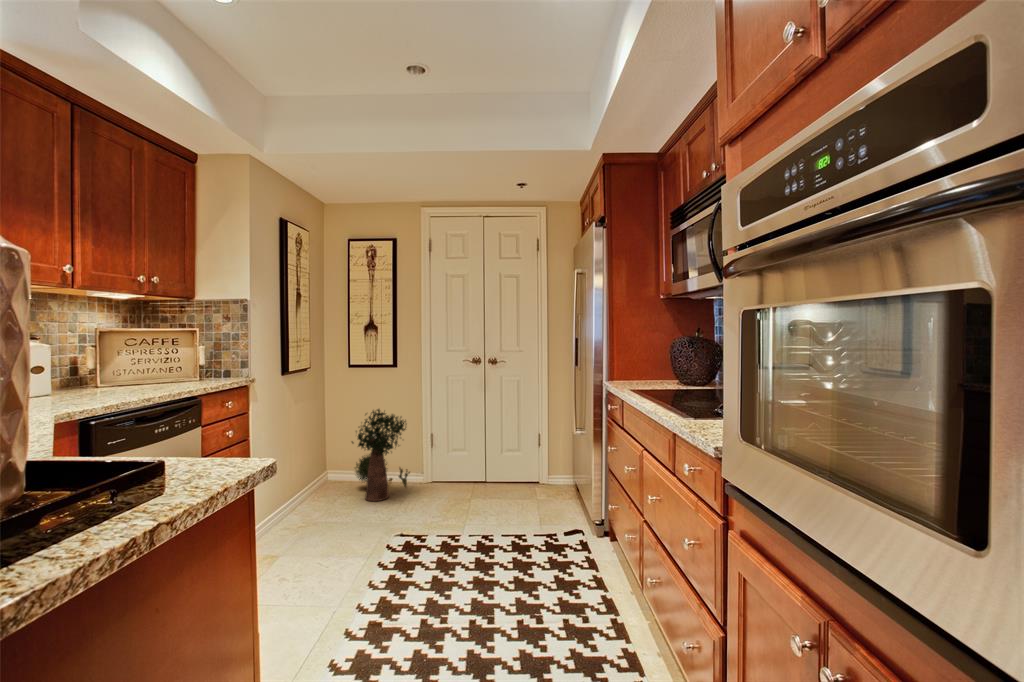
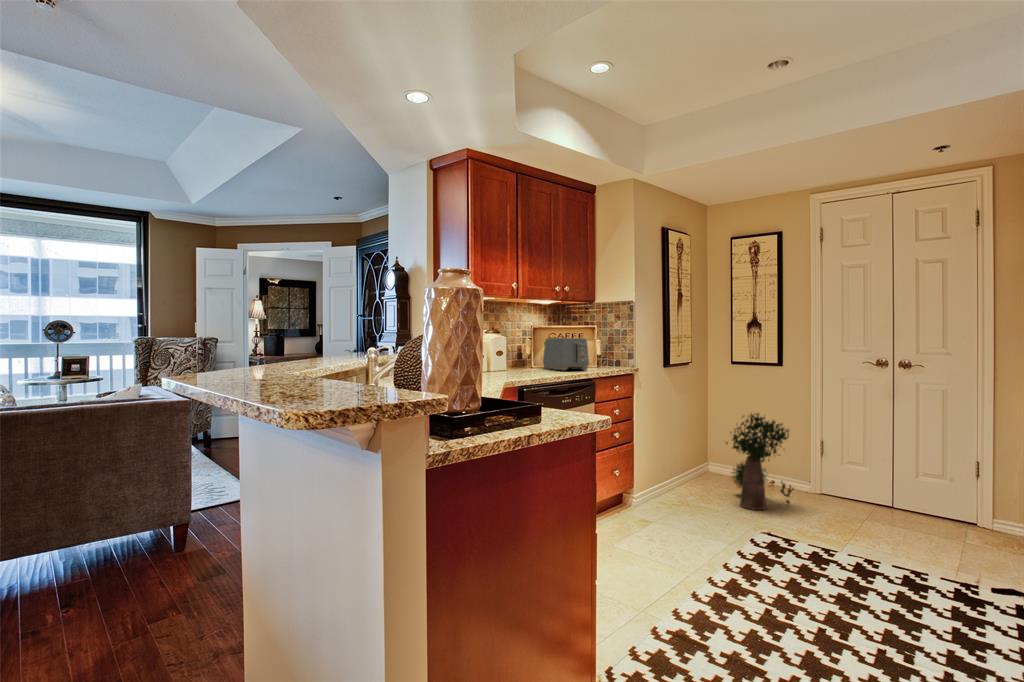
toaster: none [115,346,191,389] -> present [543,338,589,370]

